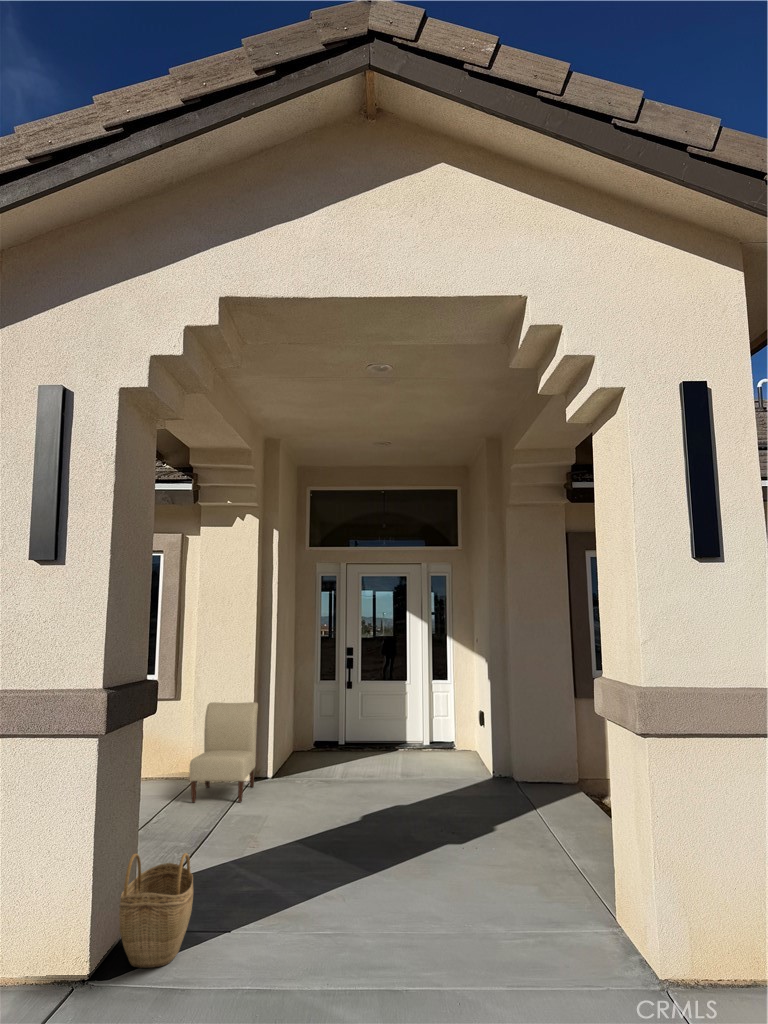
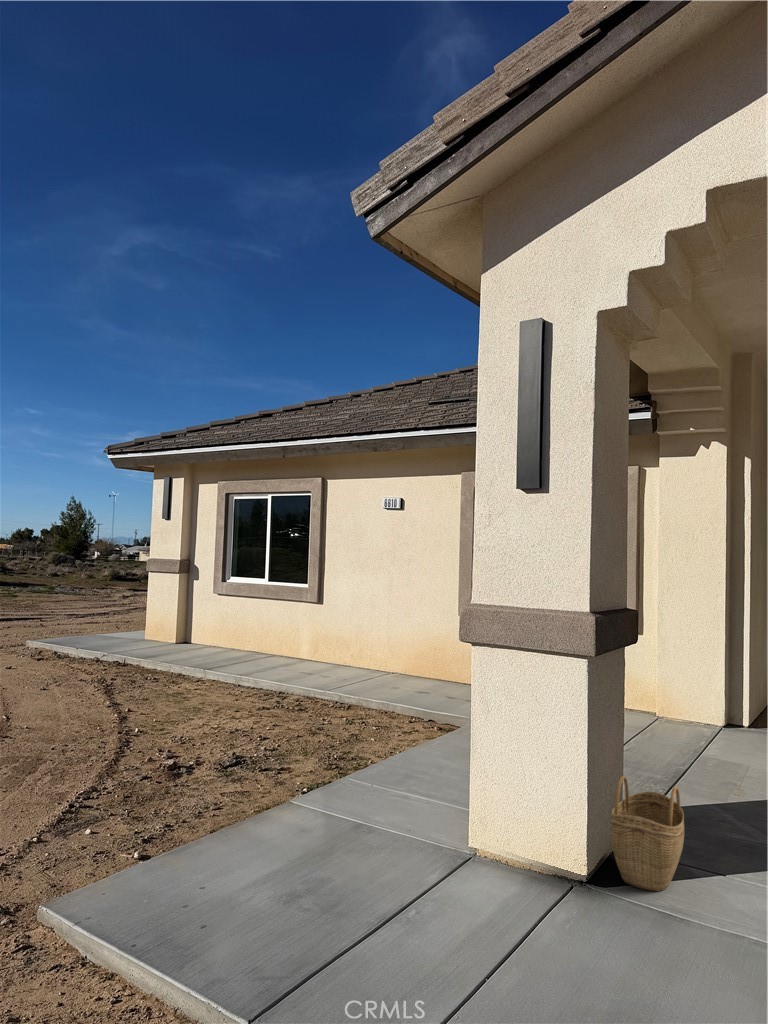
chair: present [189,702,258,803] -> none [657,639,729,745]

